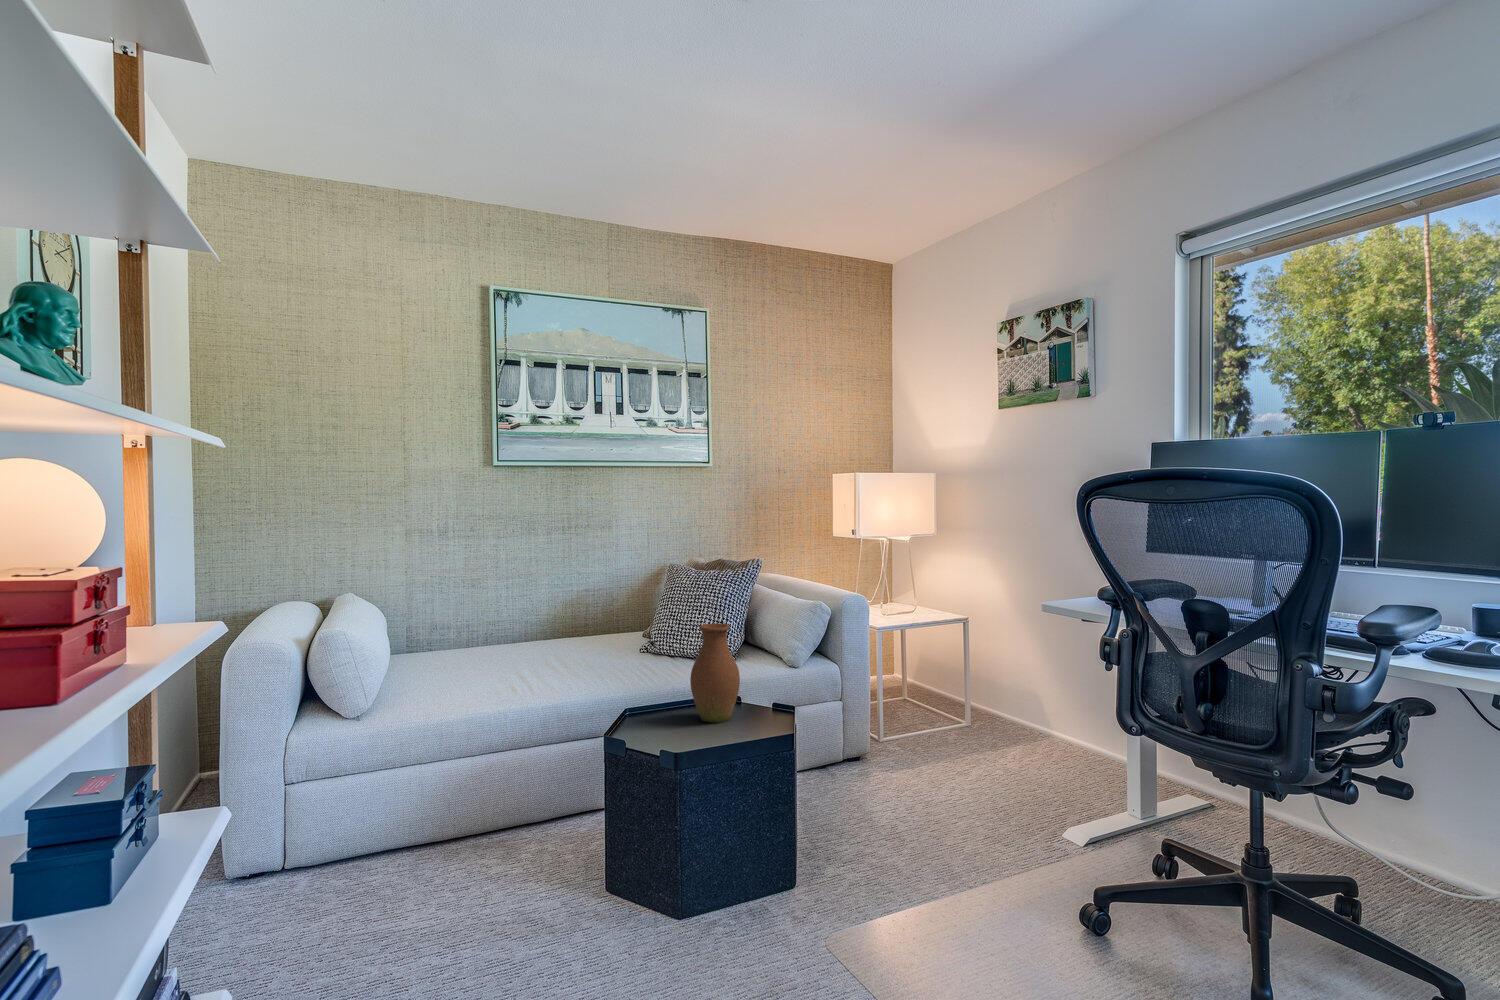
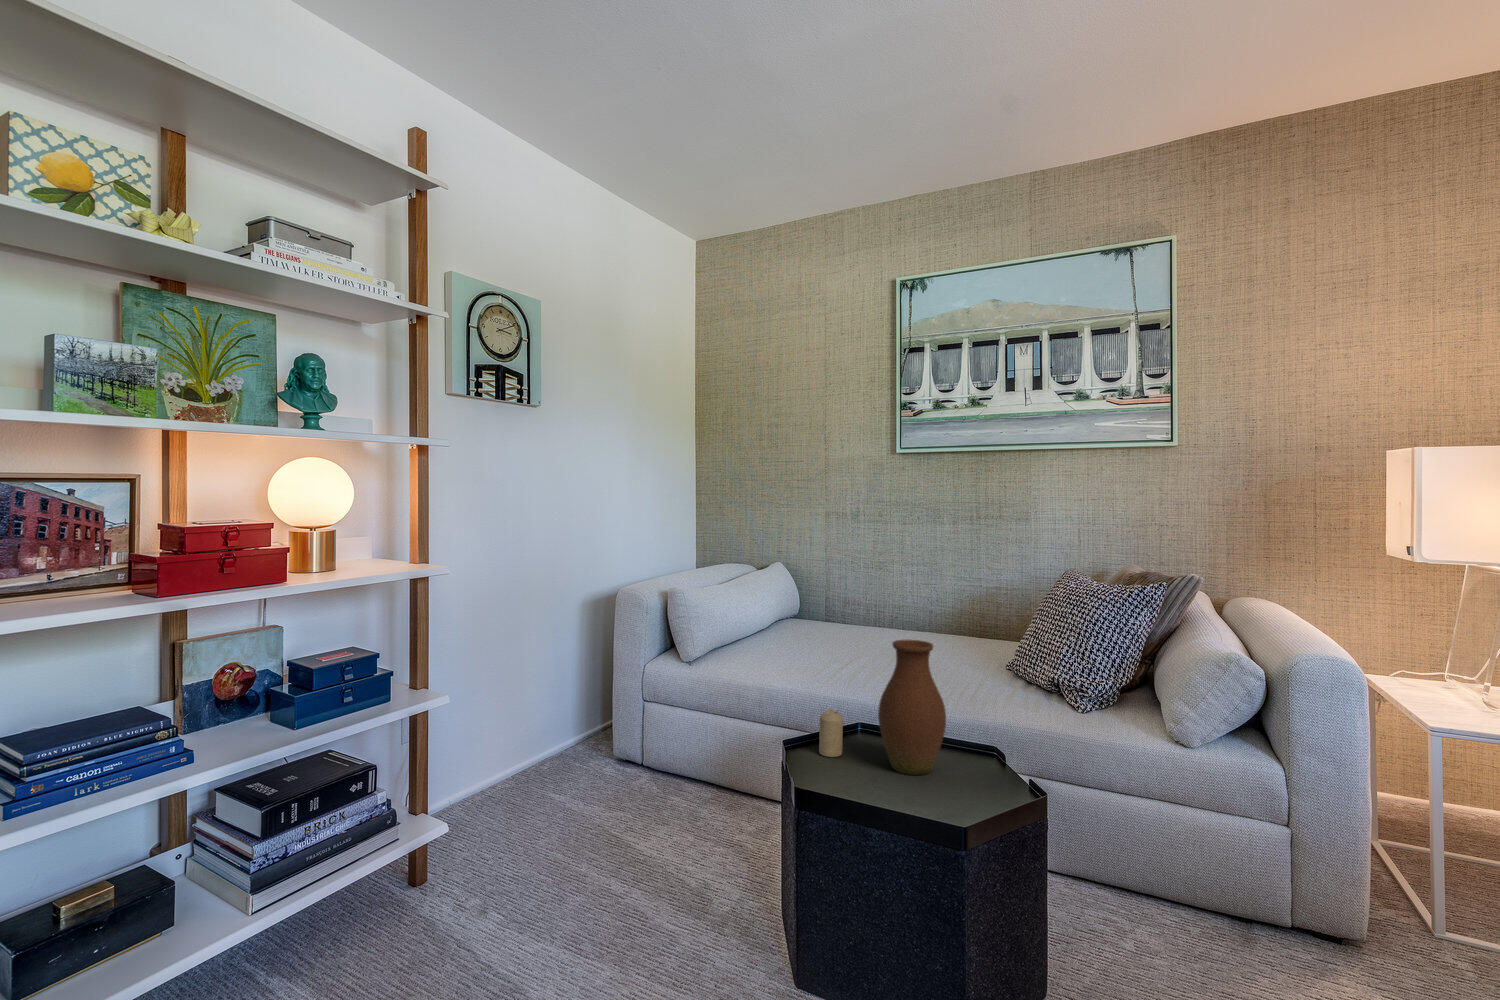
candle: none [646,694,665,732] -> present [819,709,843,757]

